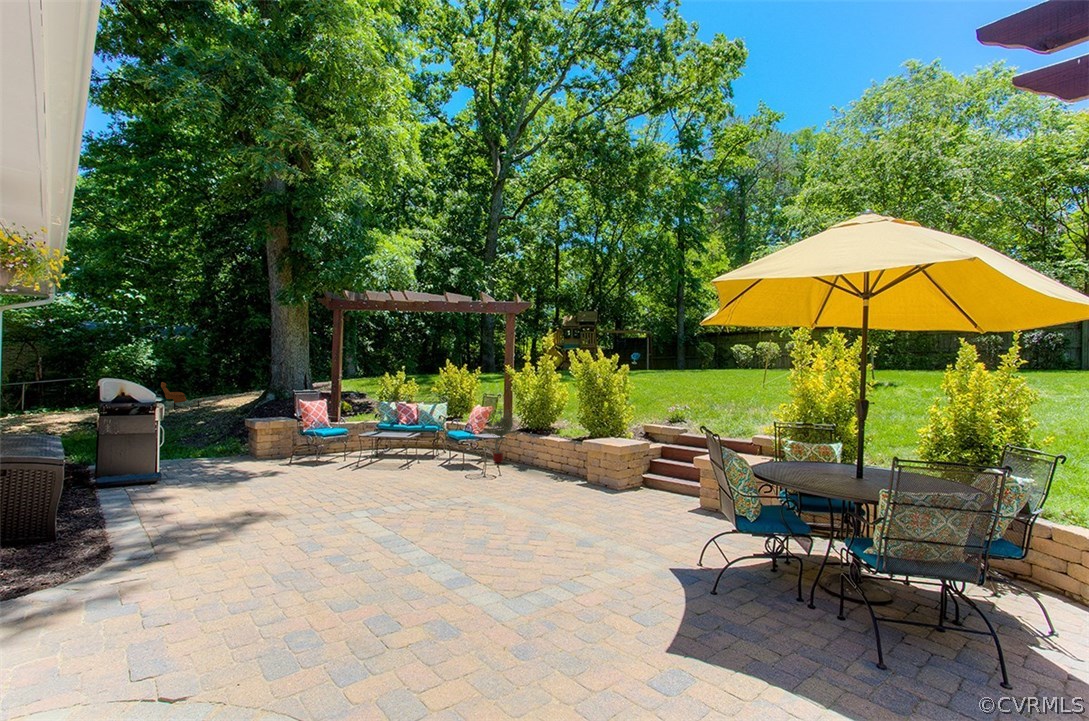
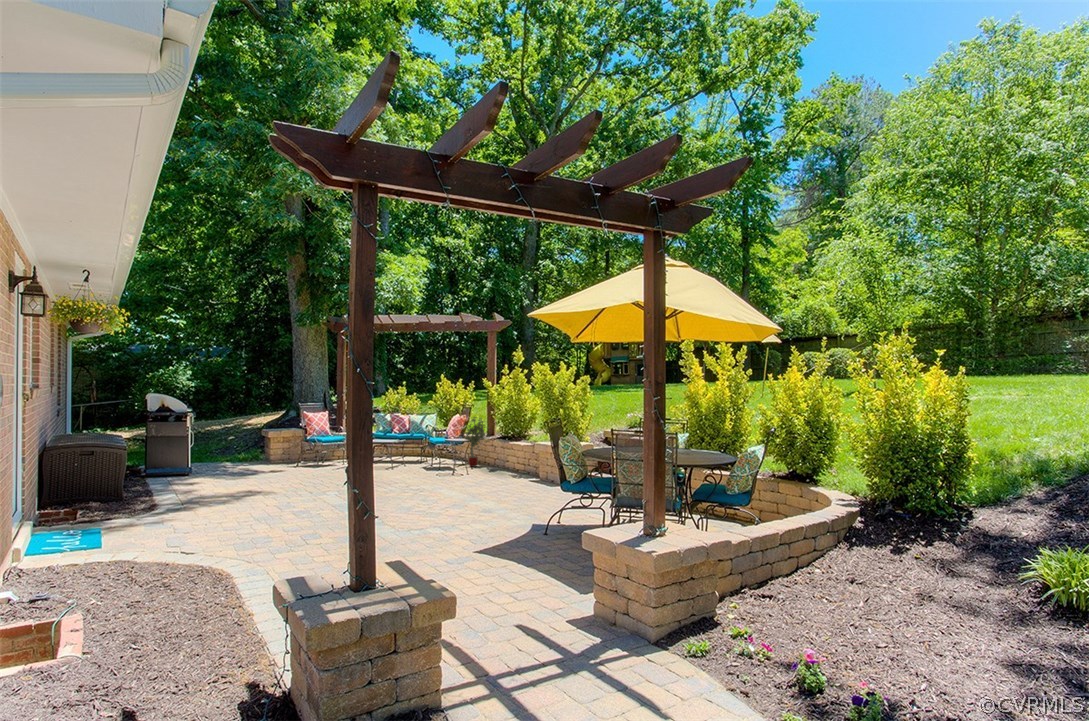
lounge chair: present [161,382,204,409] -> none [199,402,239,428]

